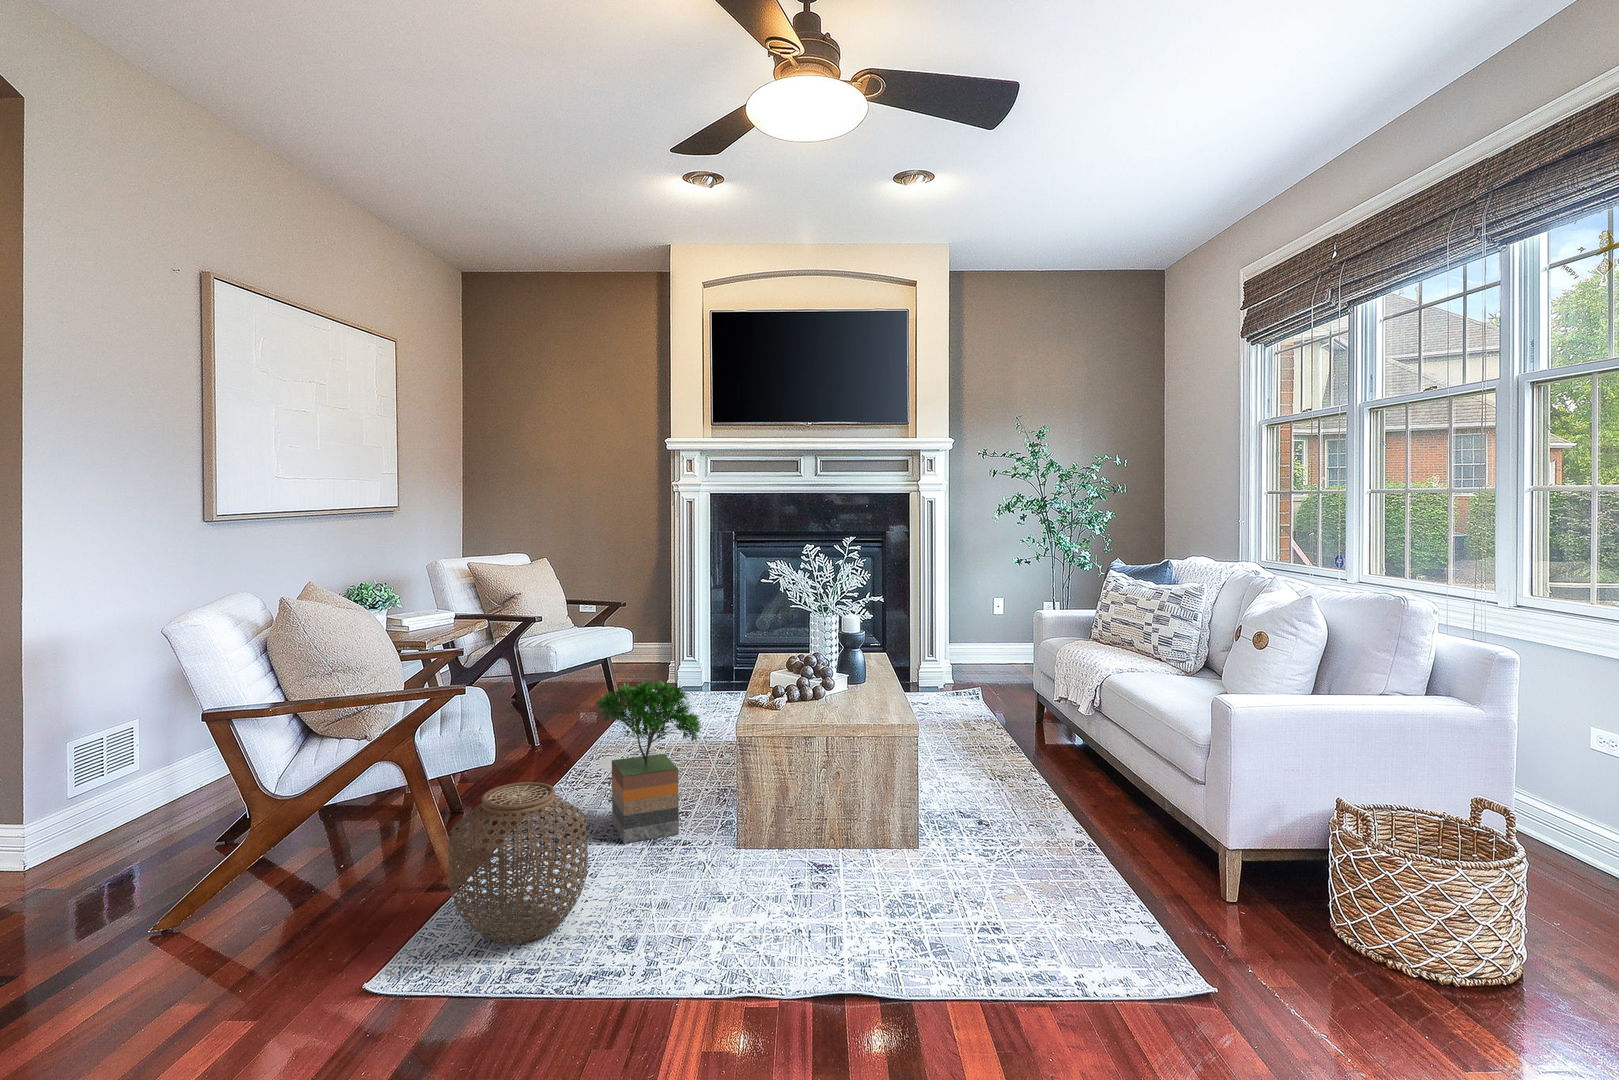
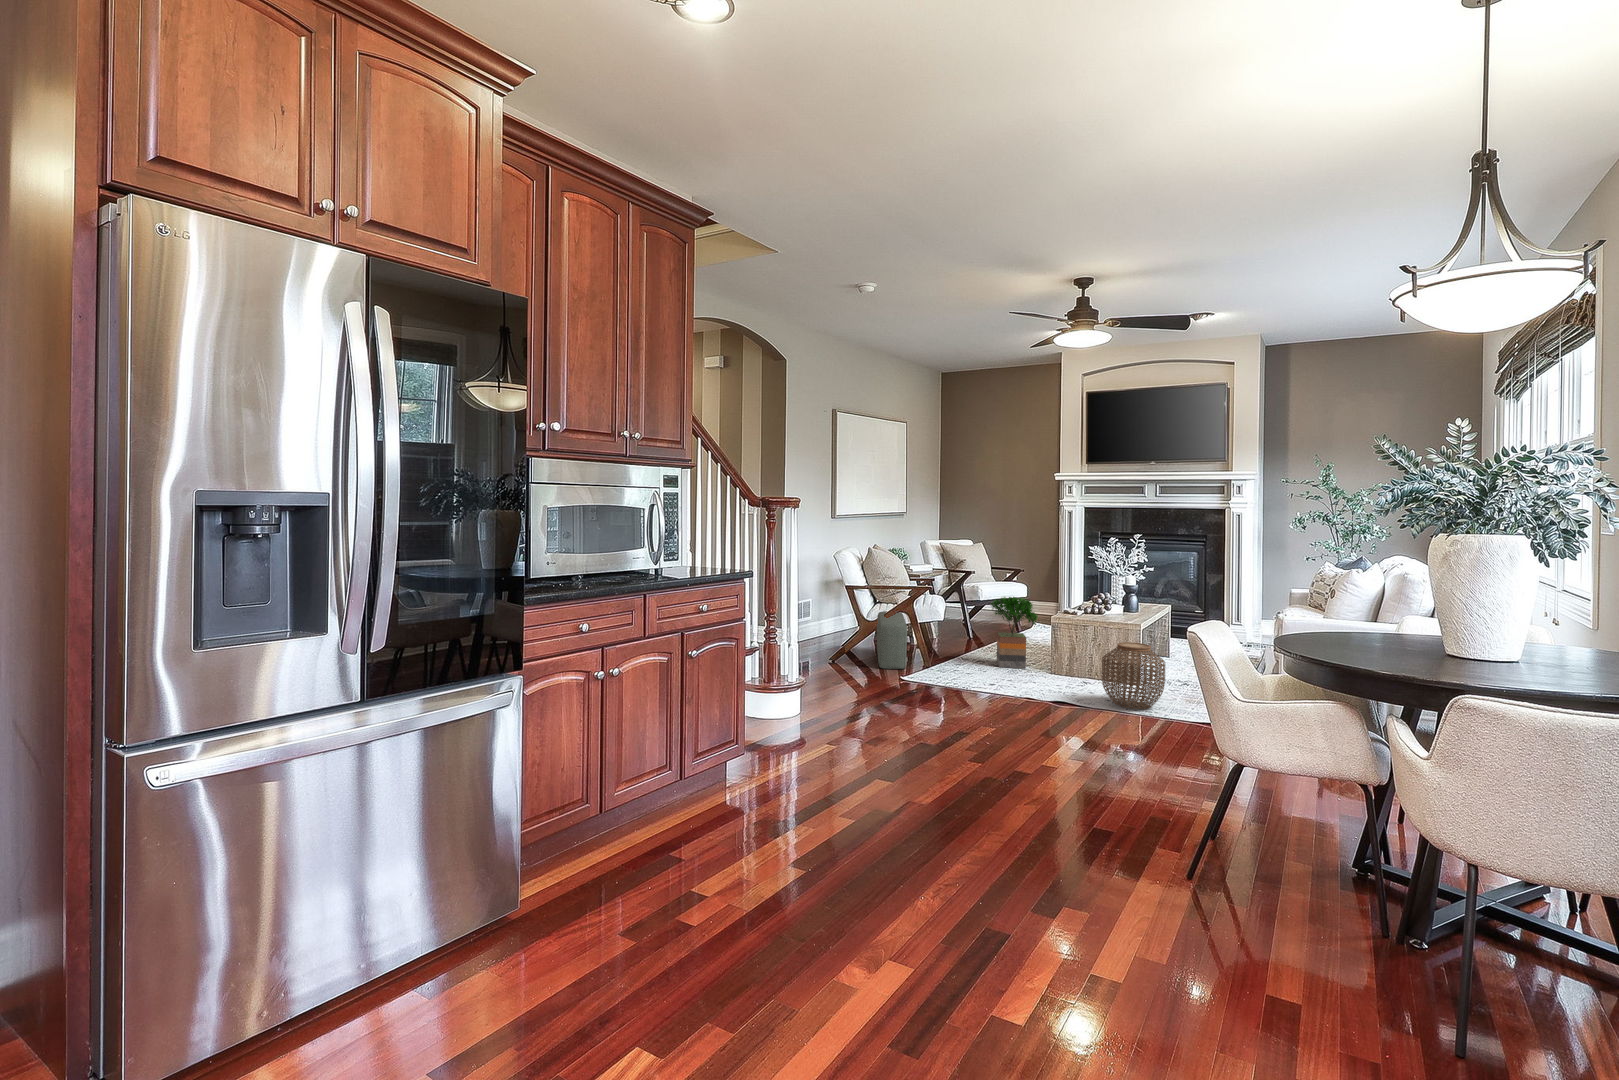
pouf: none [310,740,395,925] -> present [877,611,907,669]
woven basket: present [448,782,588,943] -> present [1102,642,1165,709]

